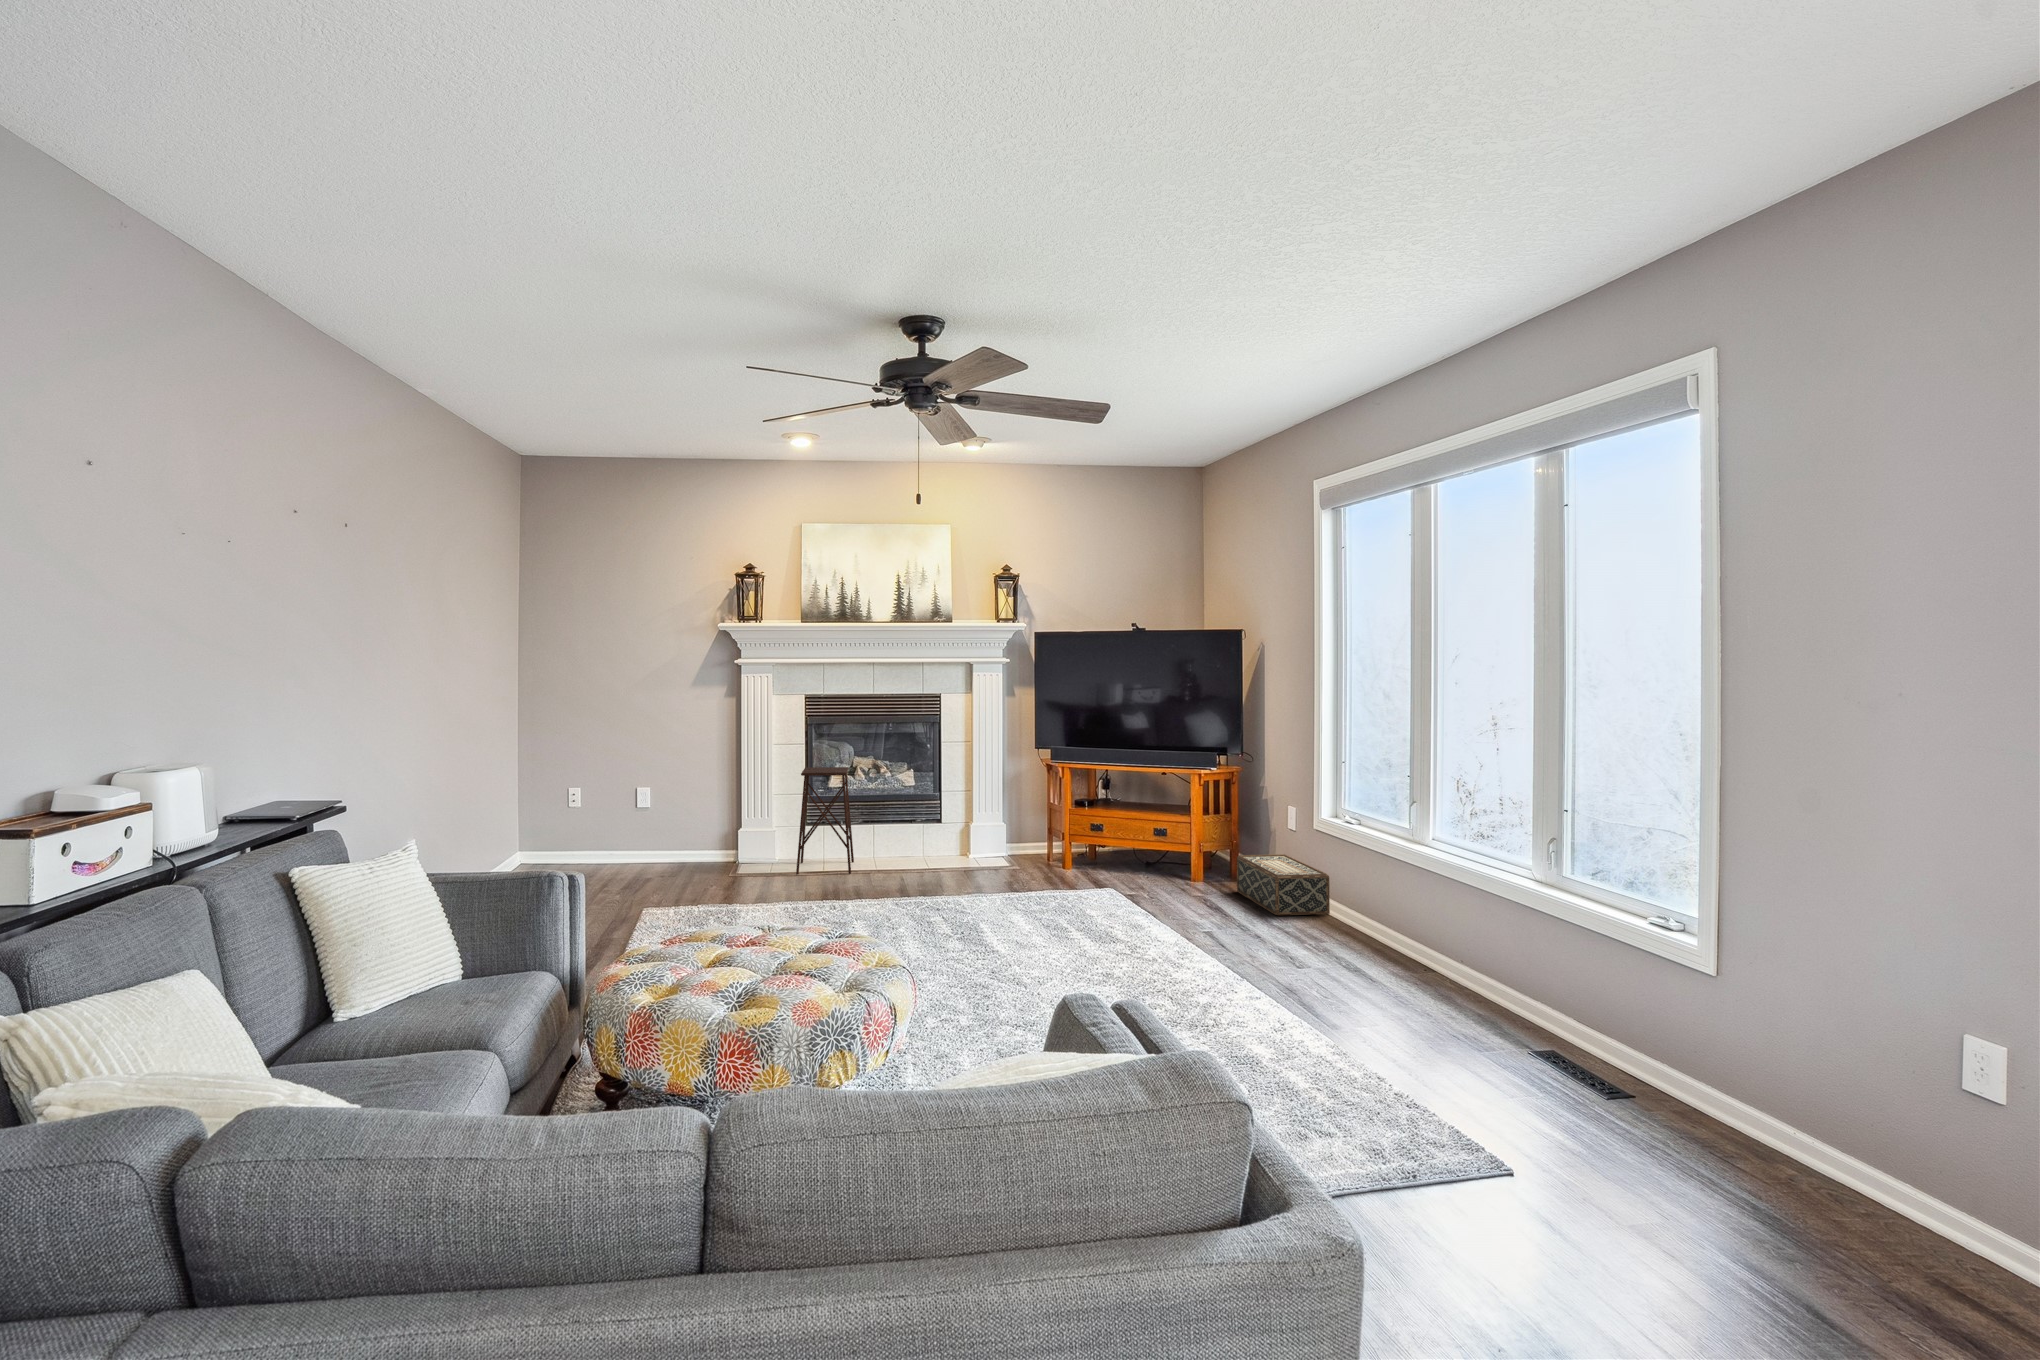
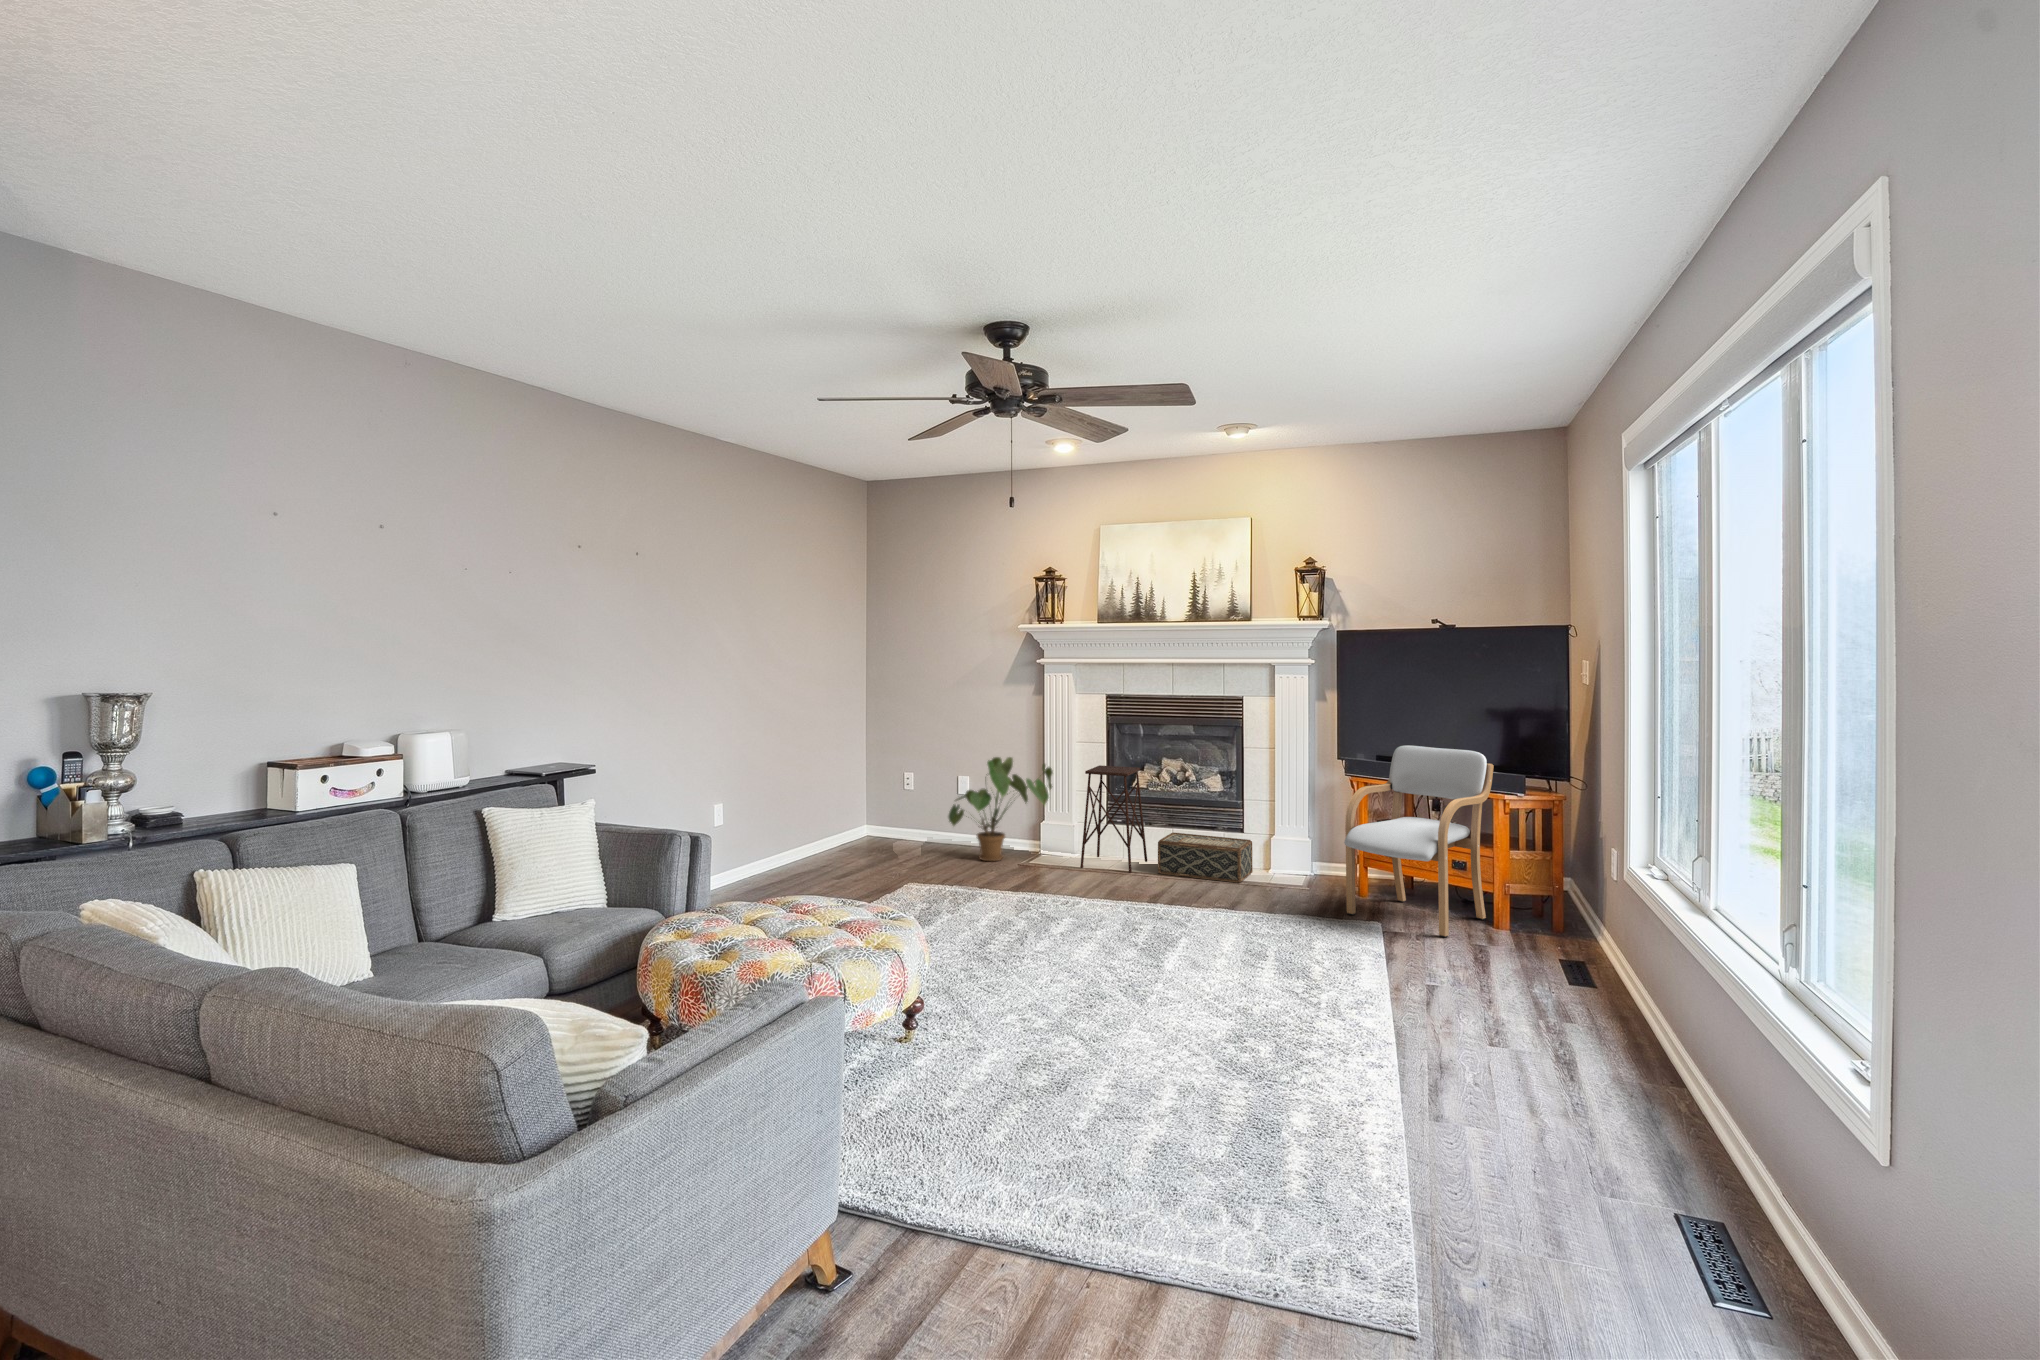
armchair: none [1076,730,1184,895] -> present [1344,745,1494,937]
house plant: none [643,764,759,879] -> present [948,757,1053,861]
woven basket: present [1237,854,1330,915] -> present [1158,833,1253,883]

